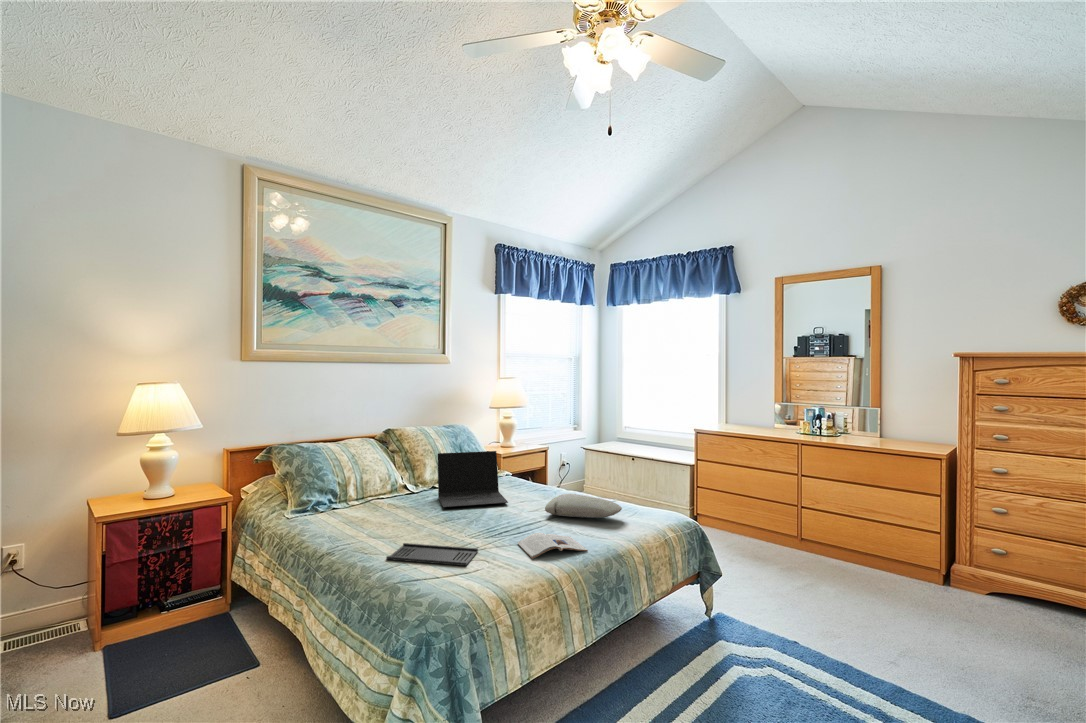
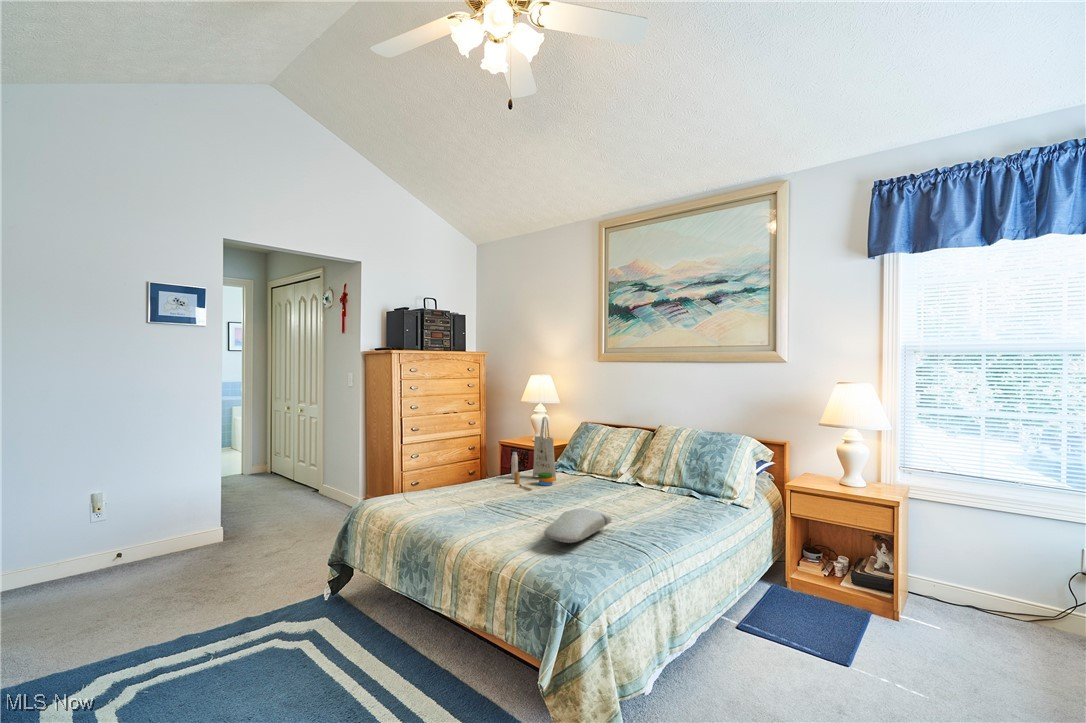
tote bag: none [336,437,418,532] -> present [511,417,556,490]
laptop: present [438,451,508,507] -> none [575,449,657,508]
magazine: present [518,533,588,559] -> none [448,513,502,537]
tray: present [386,543,478,566] -> none [439,488,483,507]

